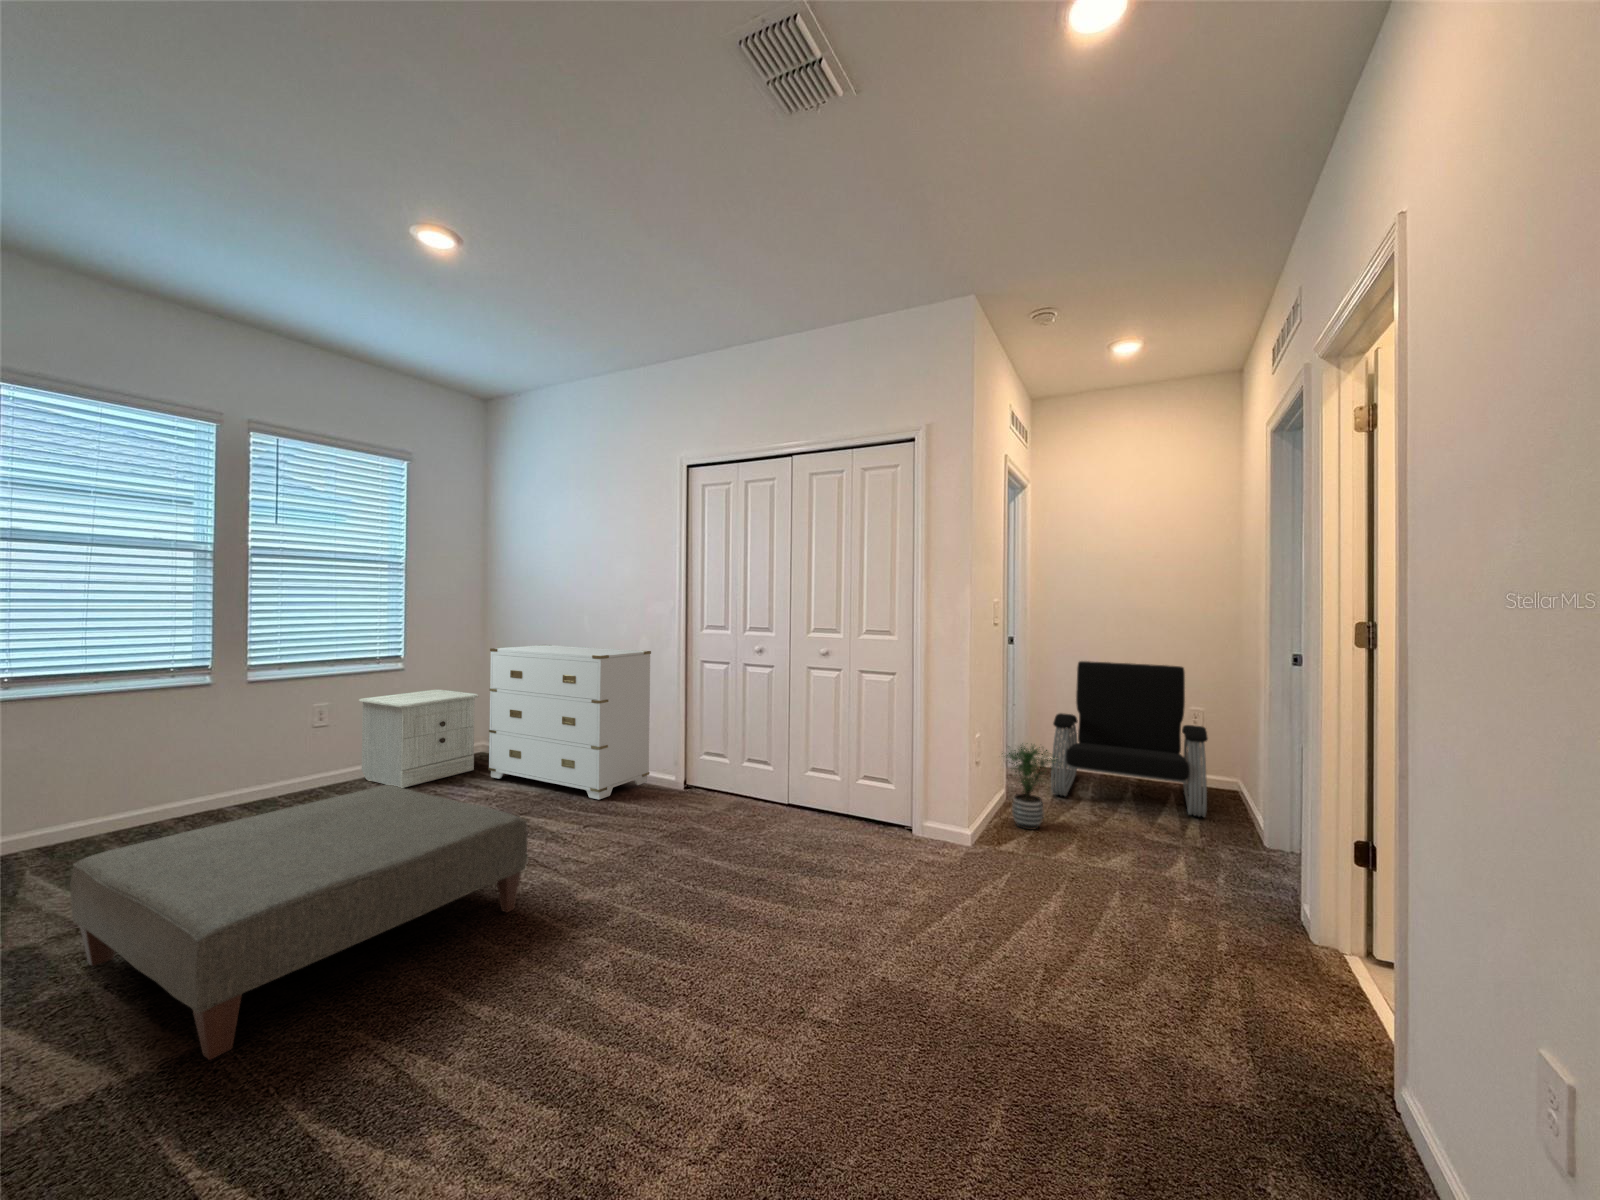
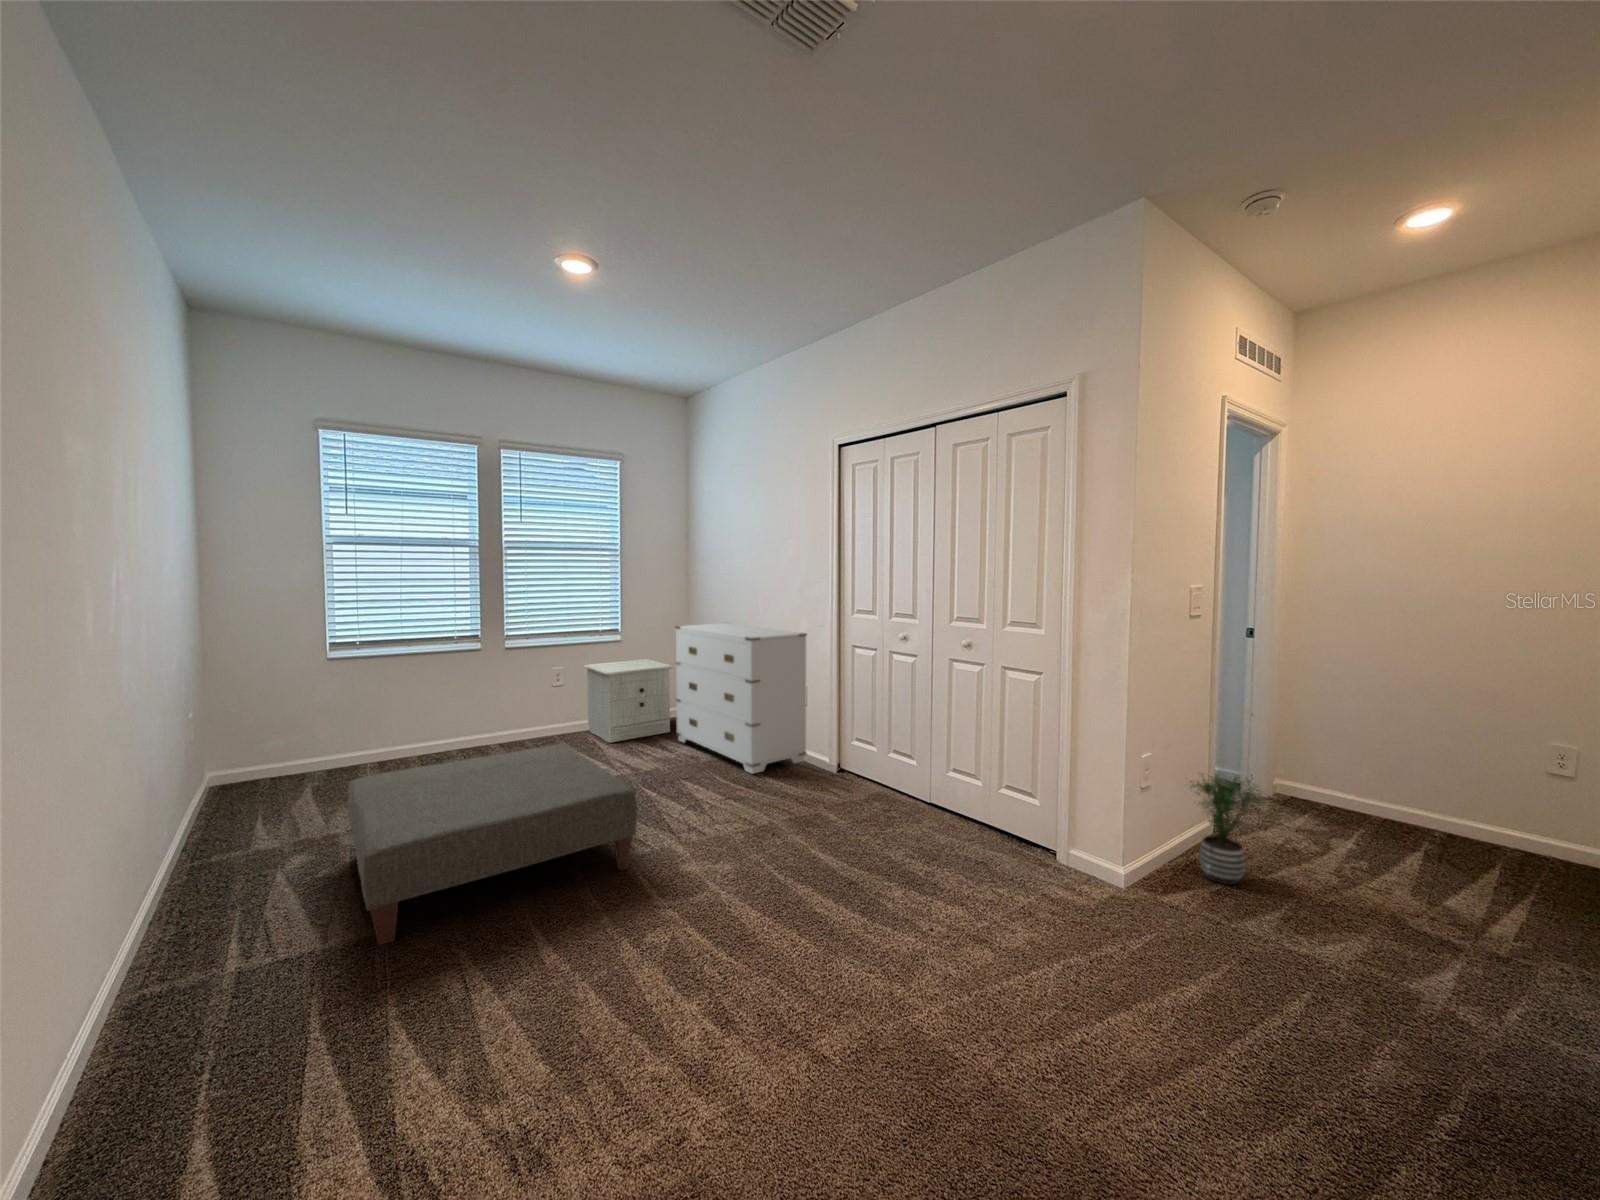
armchair: present [1051,661,1208,817] -> none [1282,666,1570,916]

